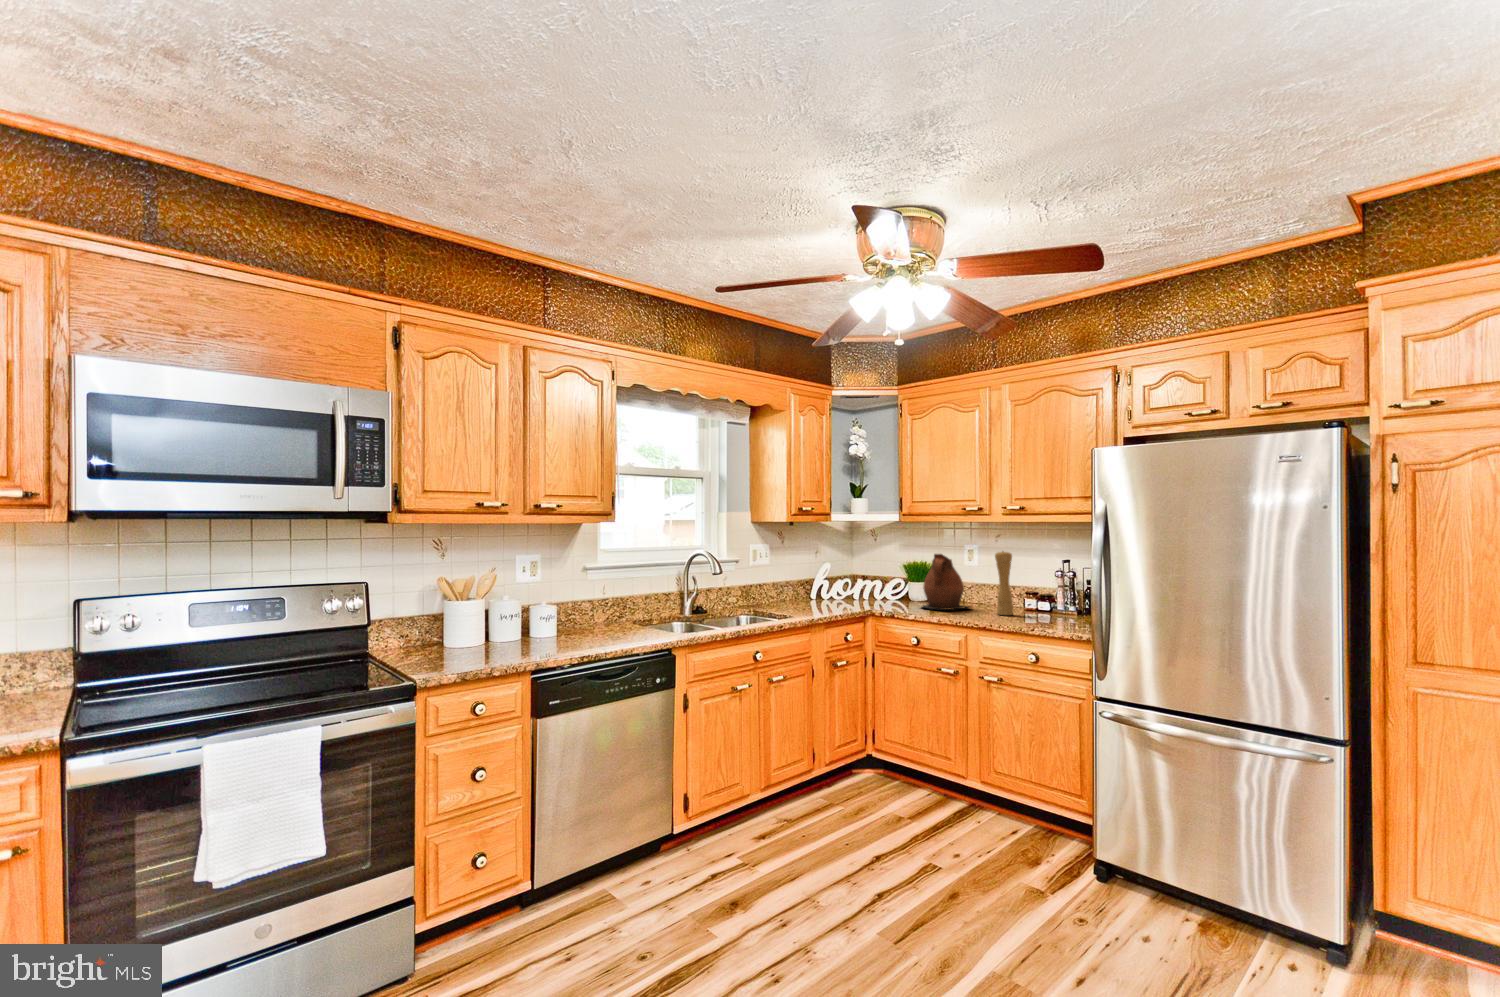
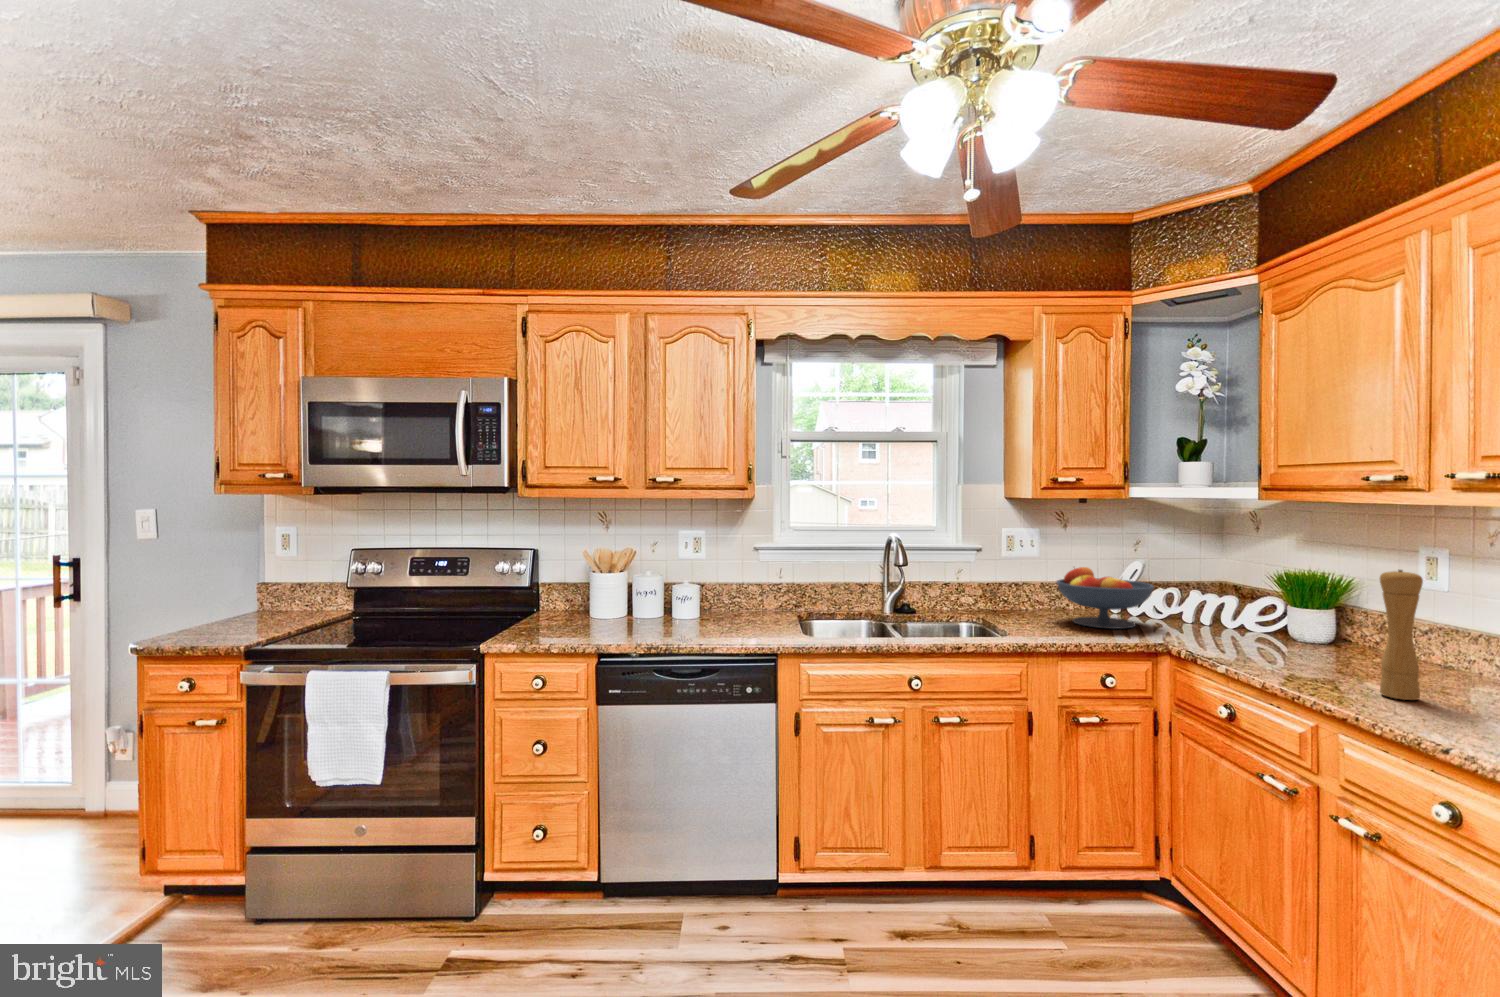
ceramic pitcher: present [923,554,969,610] -> none [1245,563,1359,674]
fruit bowl: none [793,567,851,605] -> present [1057,567,1154,629]

